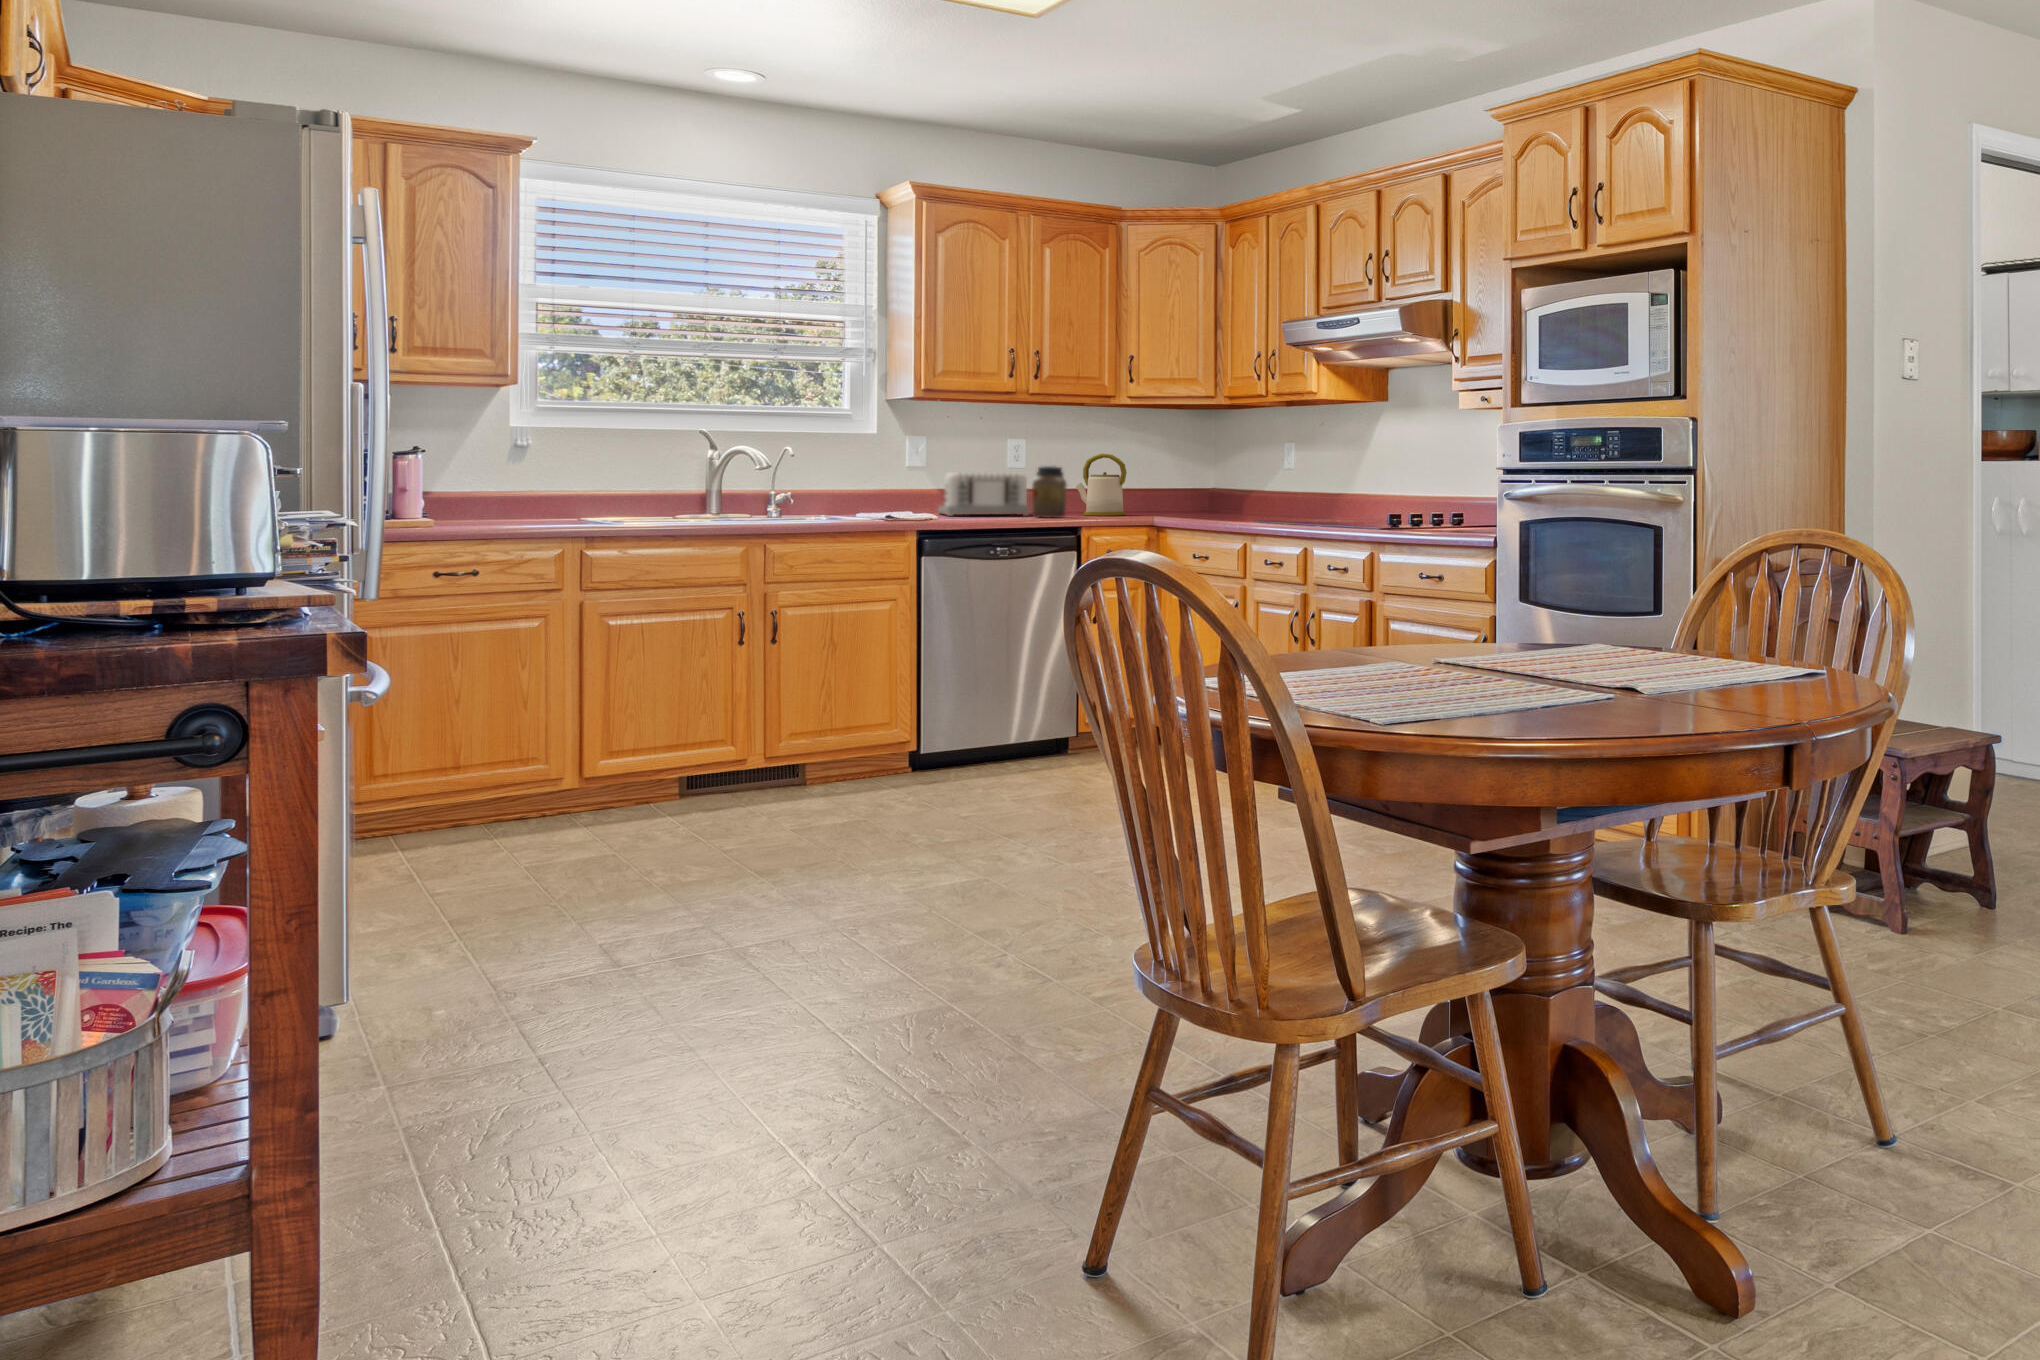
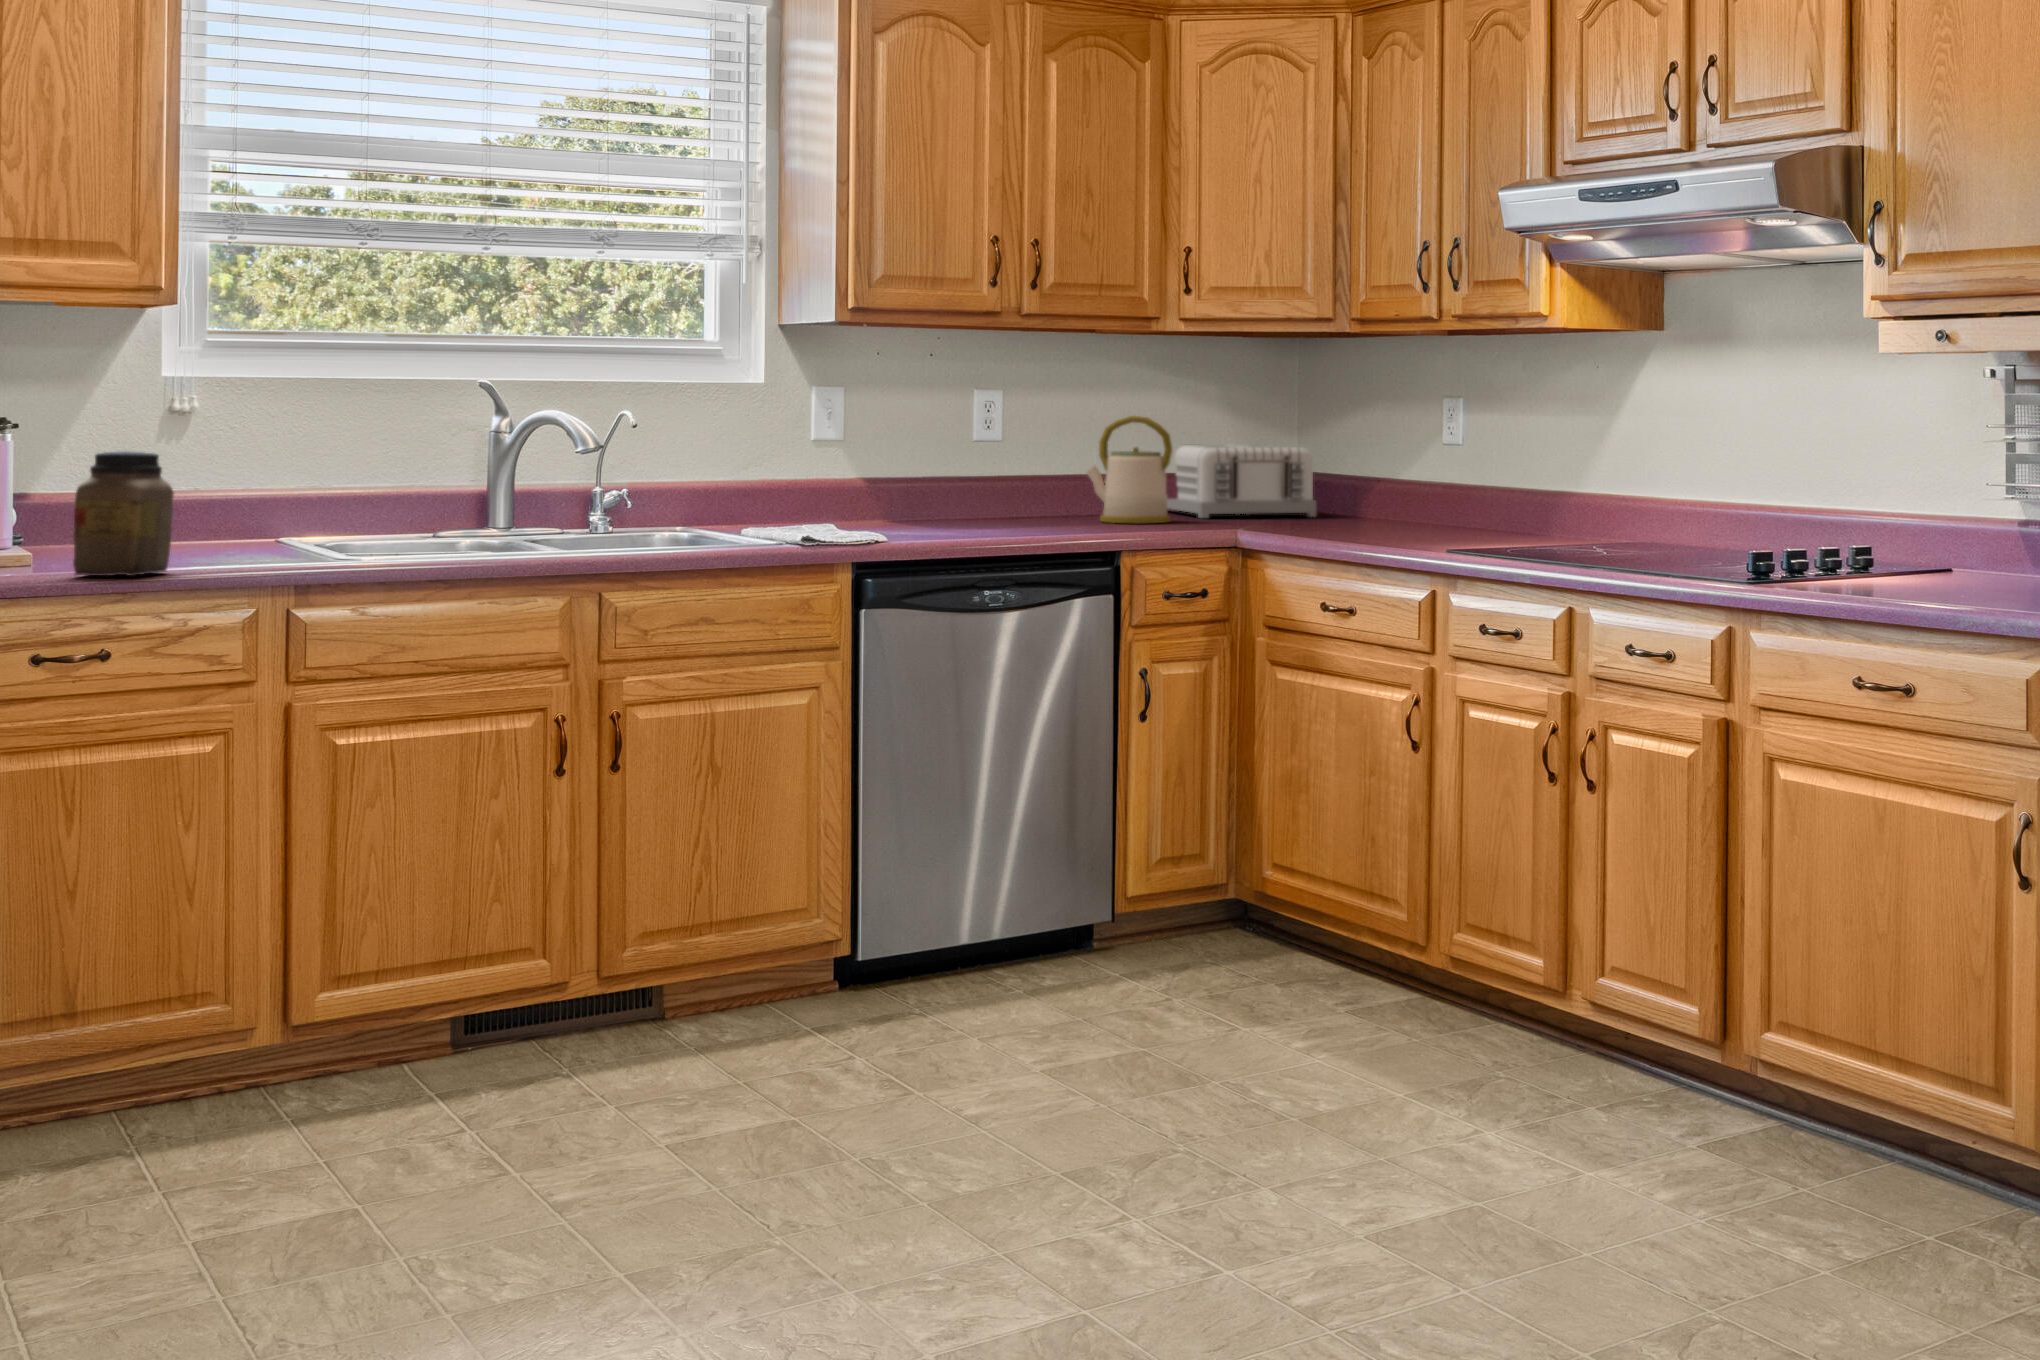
jar: present [1032,466,1067,517] -> present [73,451,174,576]
toaster: present [938,472,1029,516] -> present [1167,444,1316,518]

